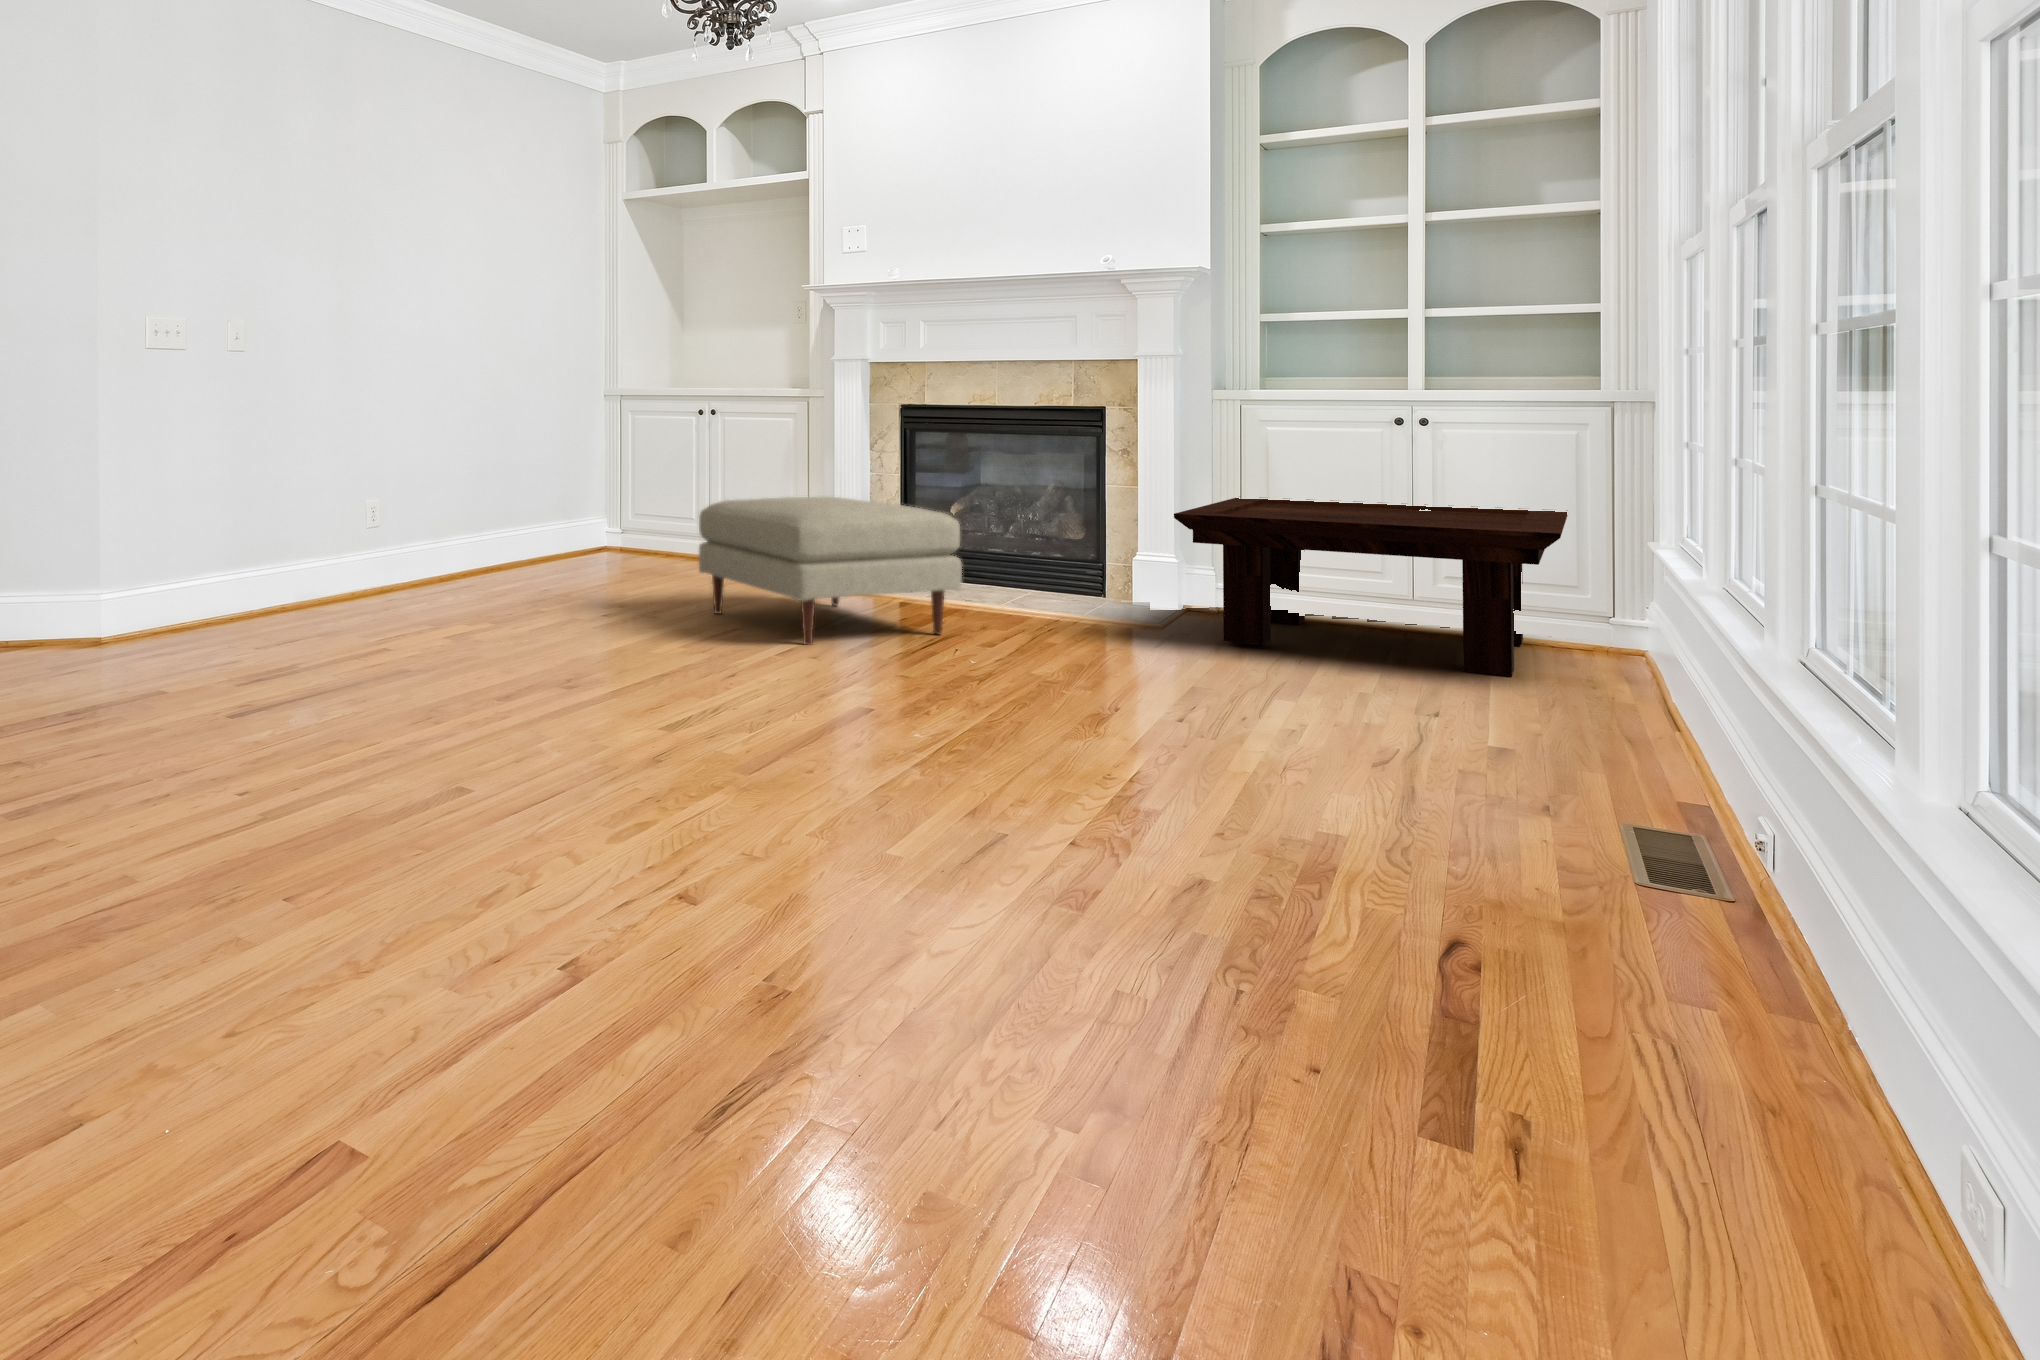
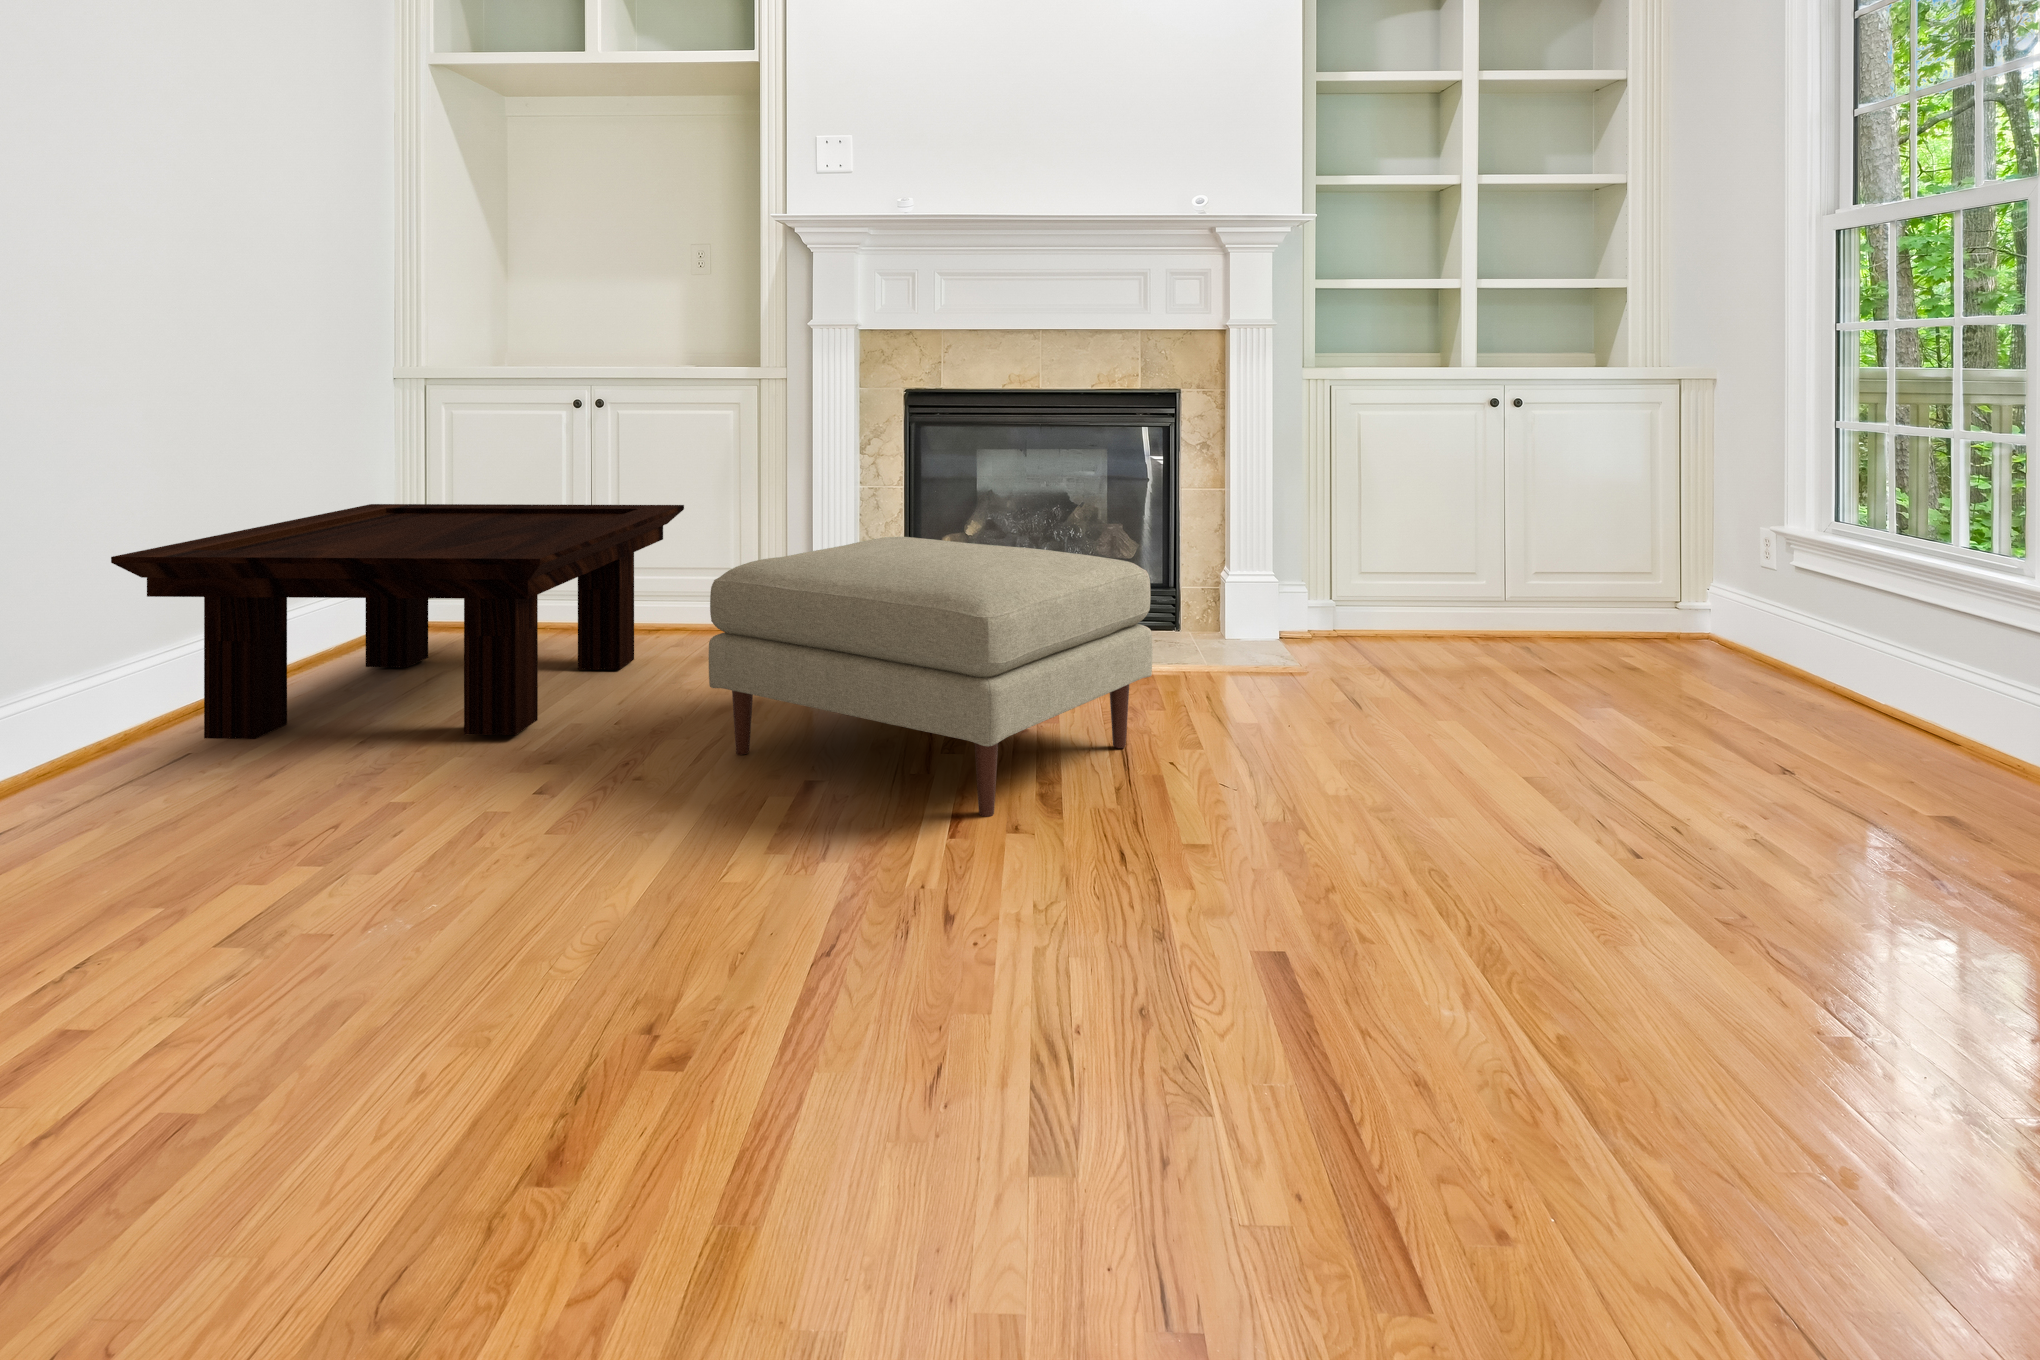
coffee table: present [1174,498,1568,677] -> present [111,504,684,739]

